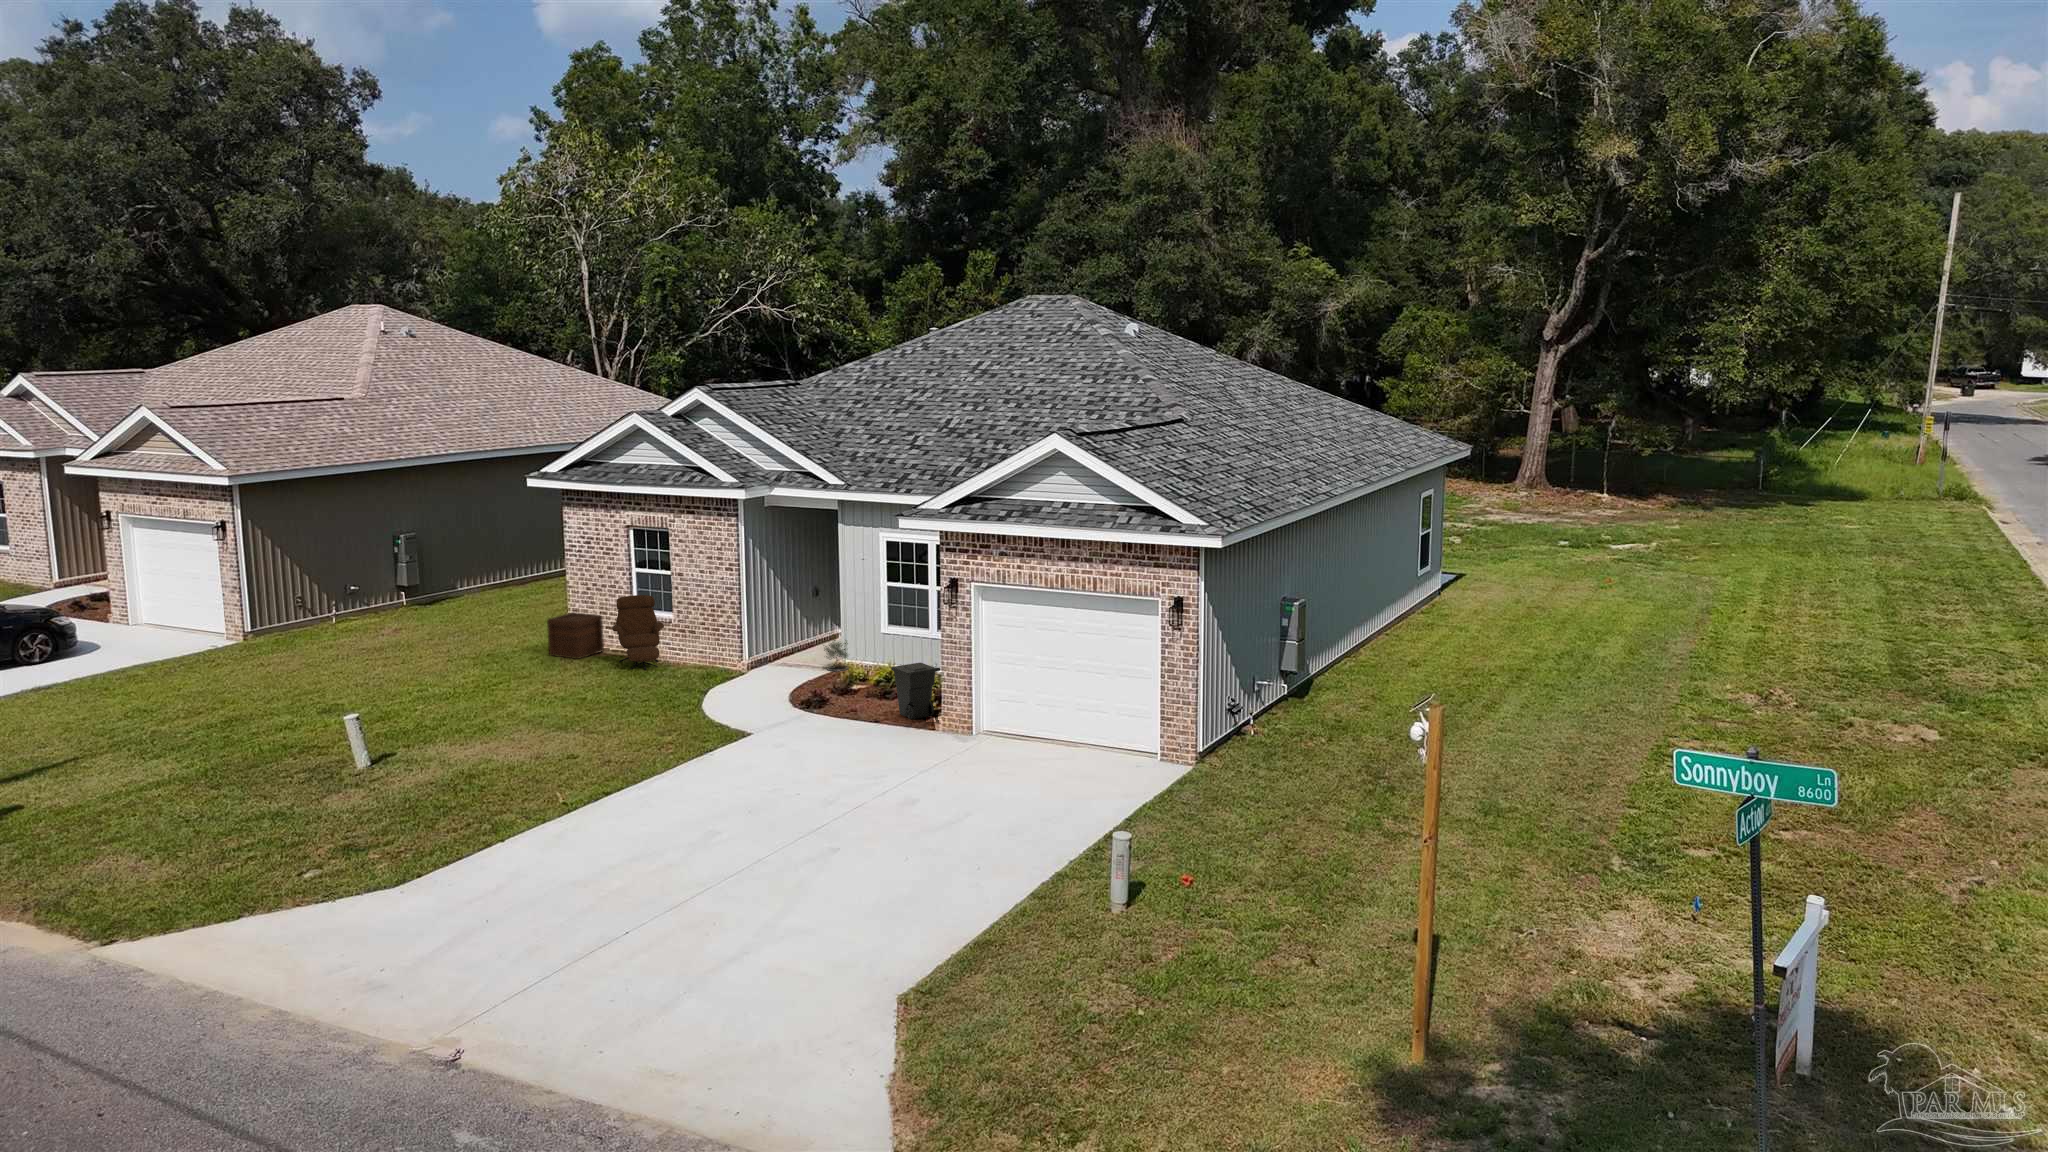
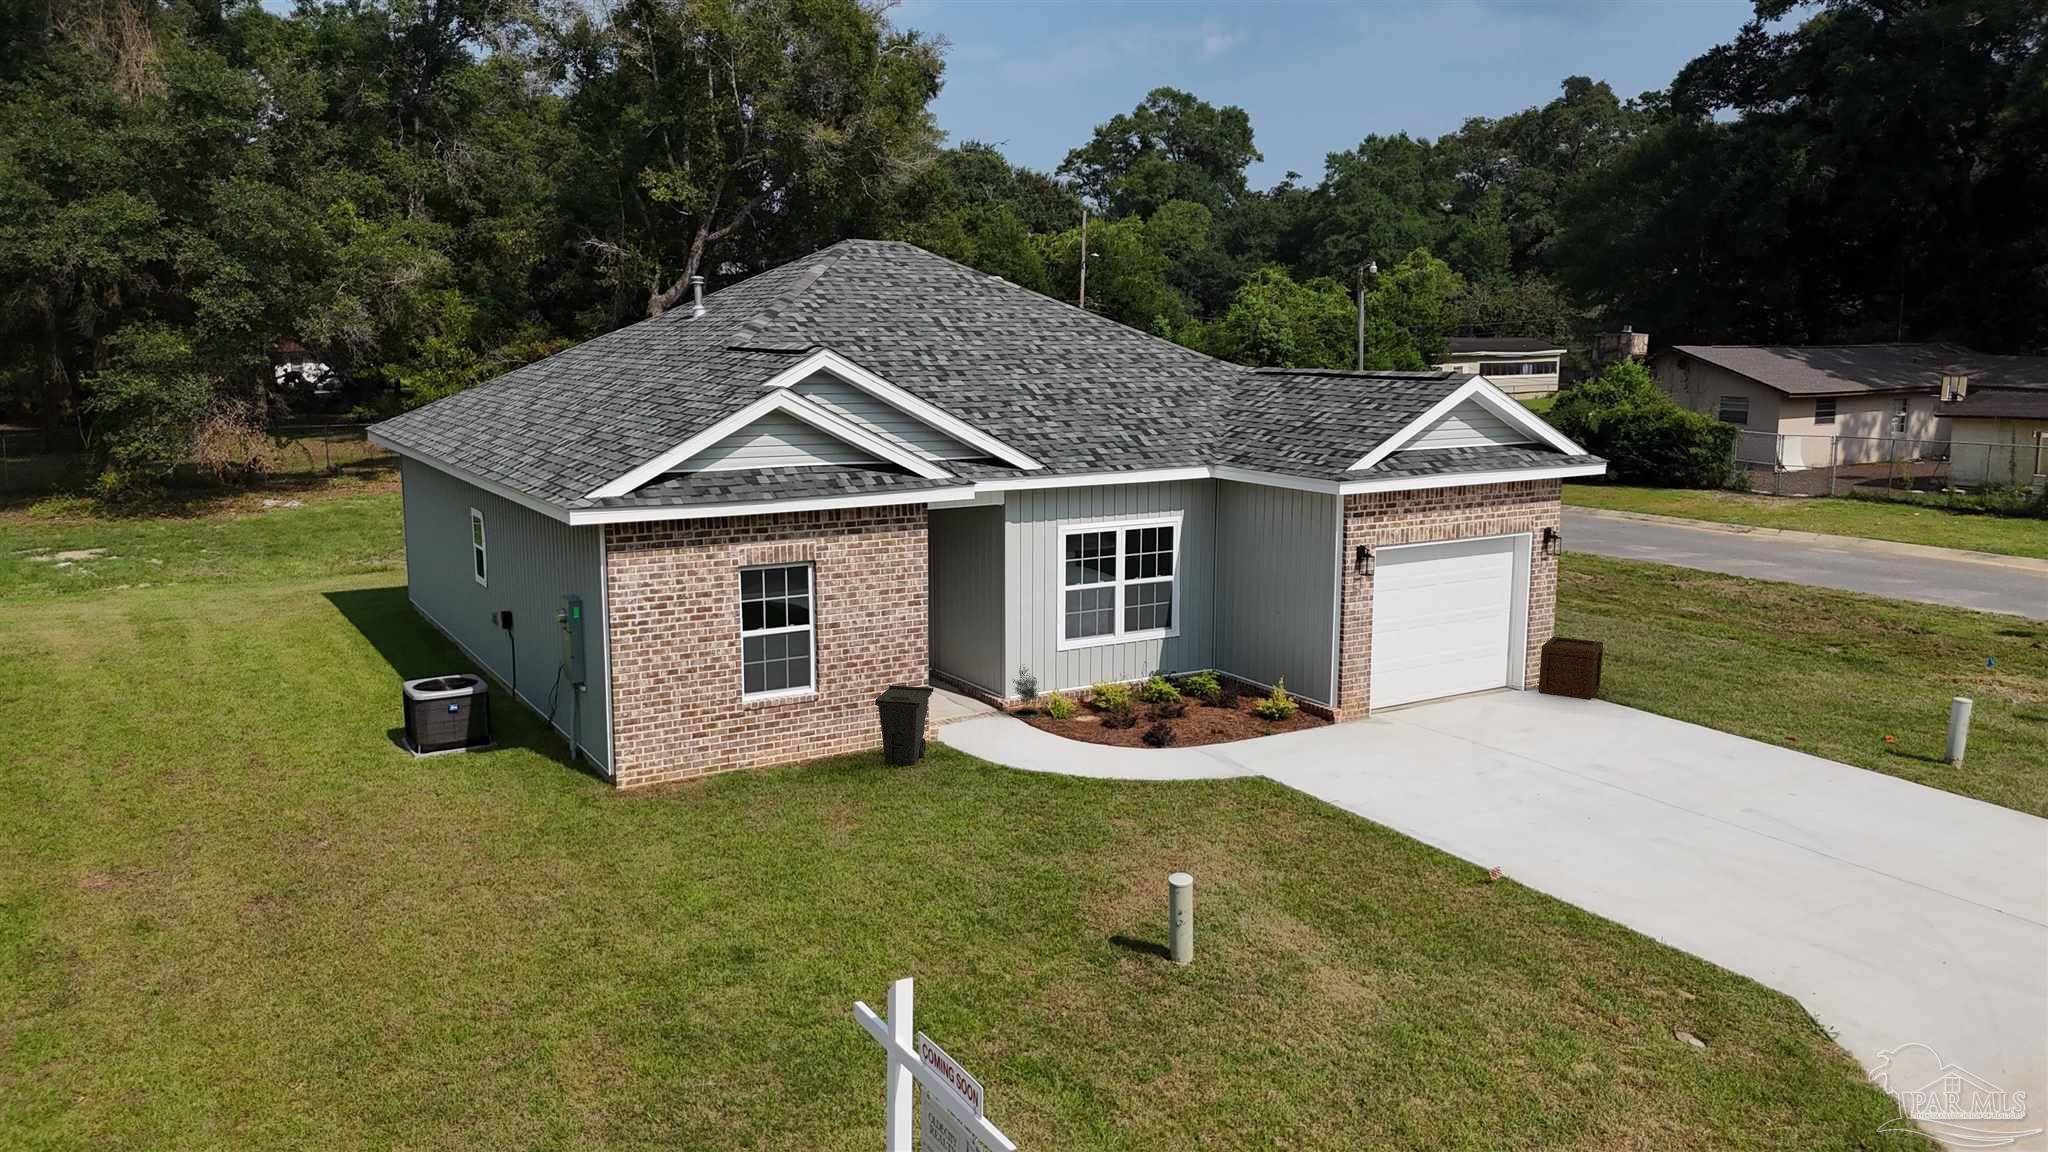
lounge chair: present [612,595,664,670] -> none [750,673,871,788]
wooden crate: present [547,612,604,659] -> present [1538,636,1603,700]
trash can: present [892,663,940,719] -> present [875,685,934,766]

